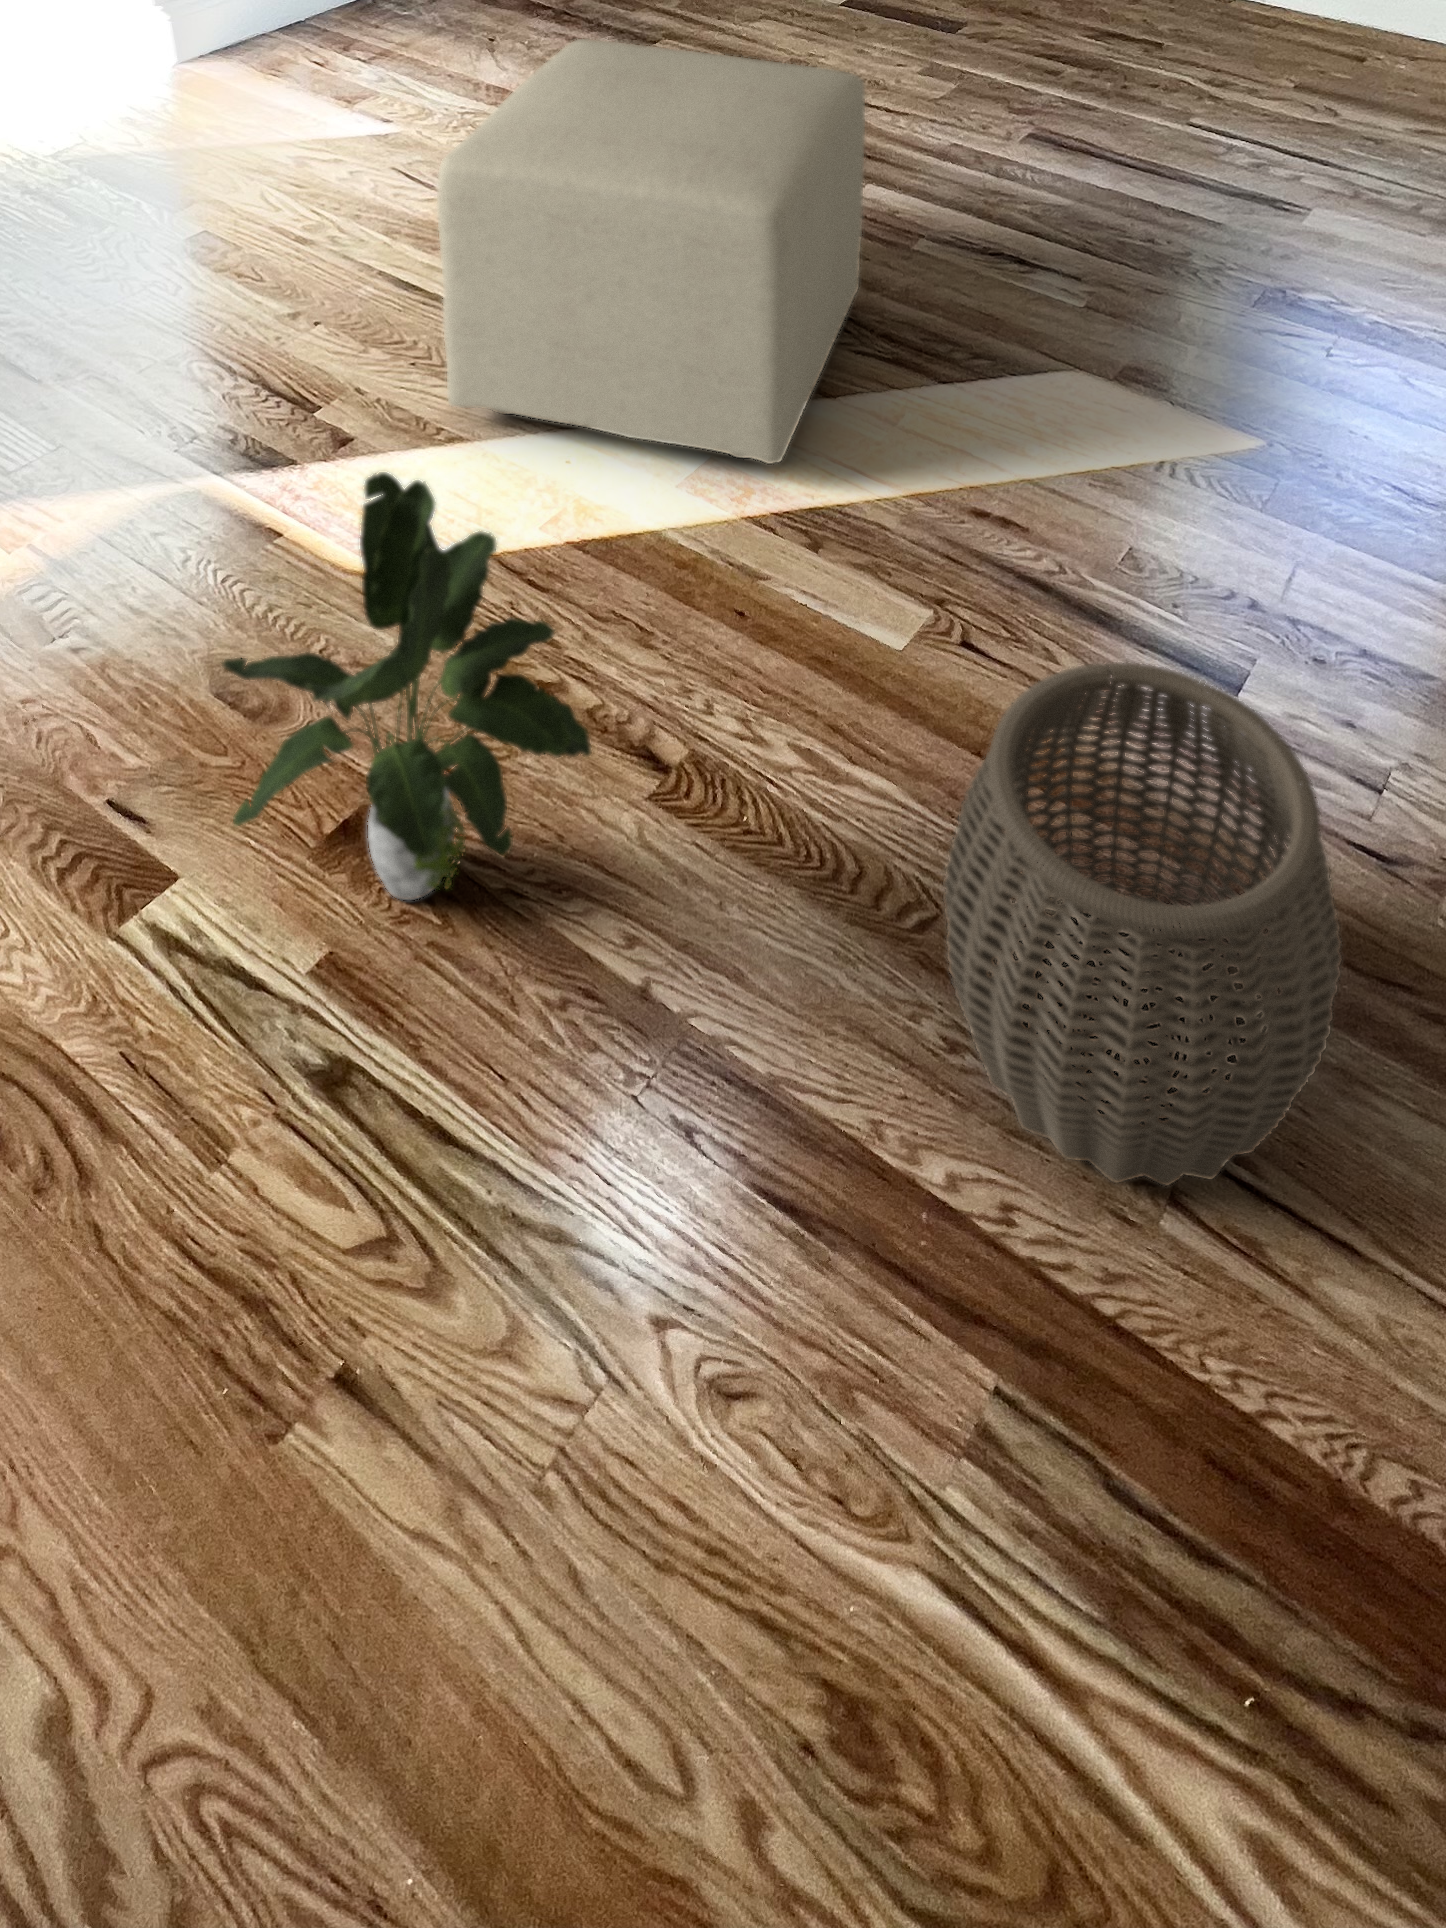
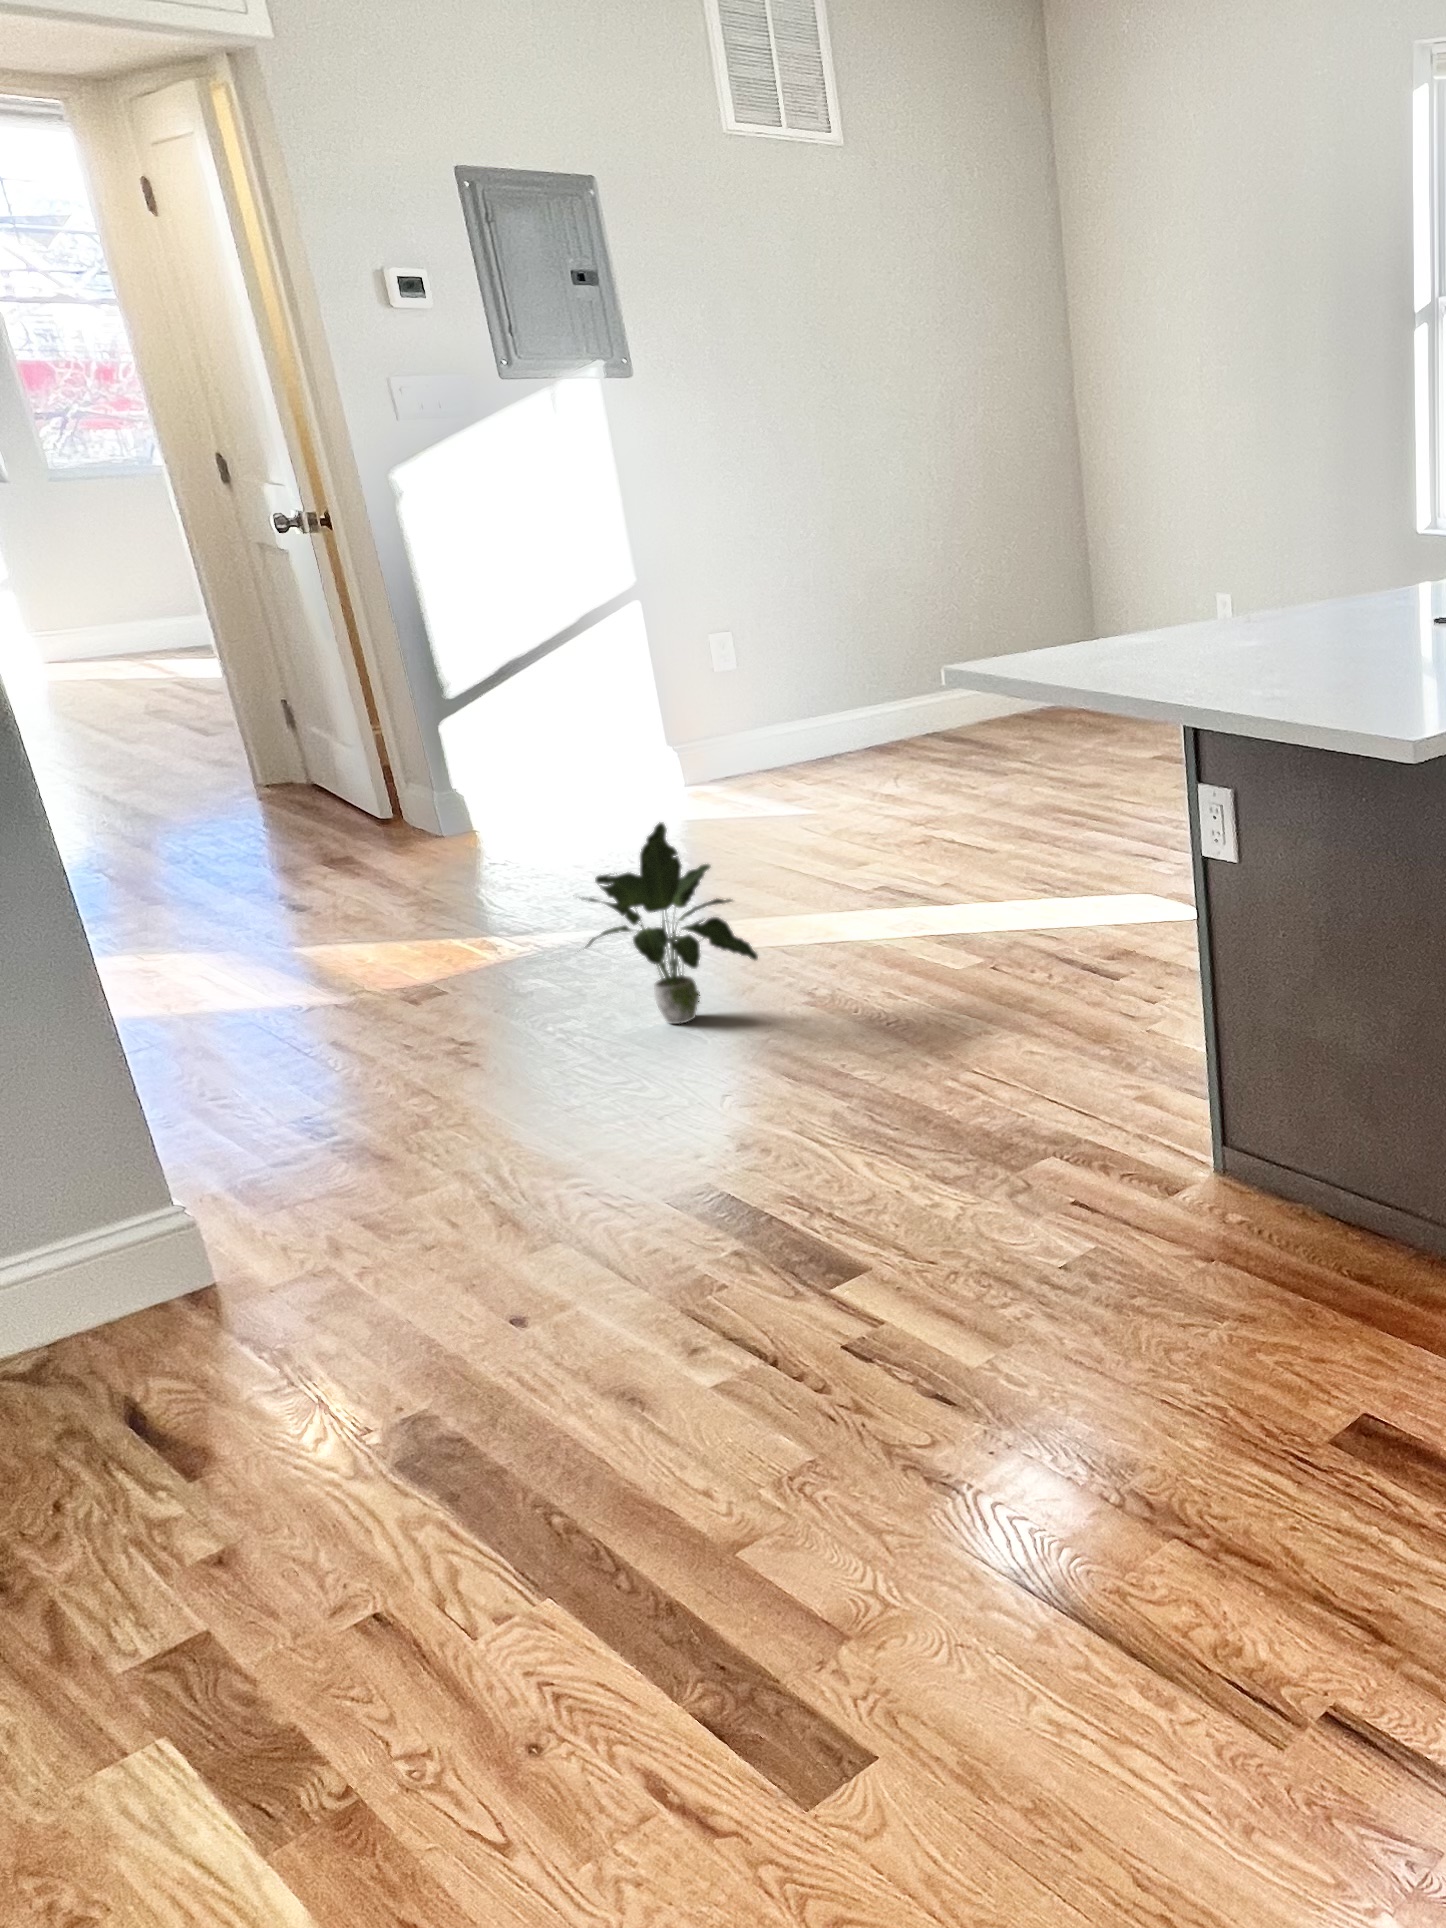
ottoman: present [437,39,865,464] -> none [752,719,1038,920]
woven basket: present [943,662,1342,1185] -> none [870,899,1046,1075]

